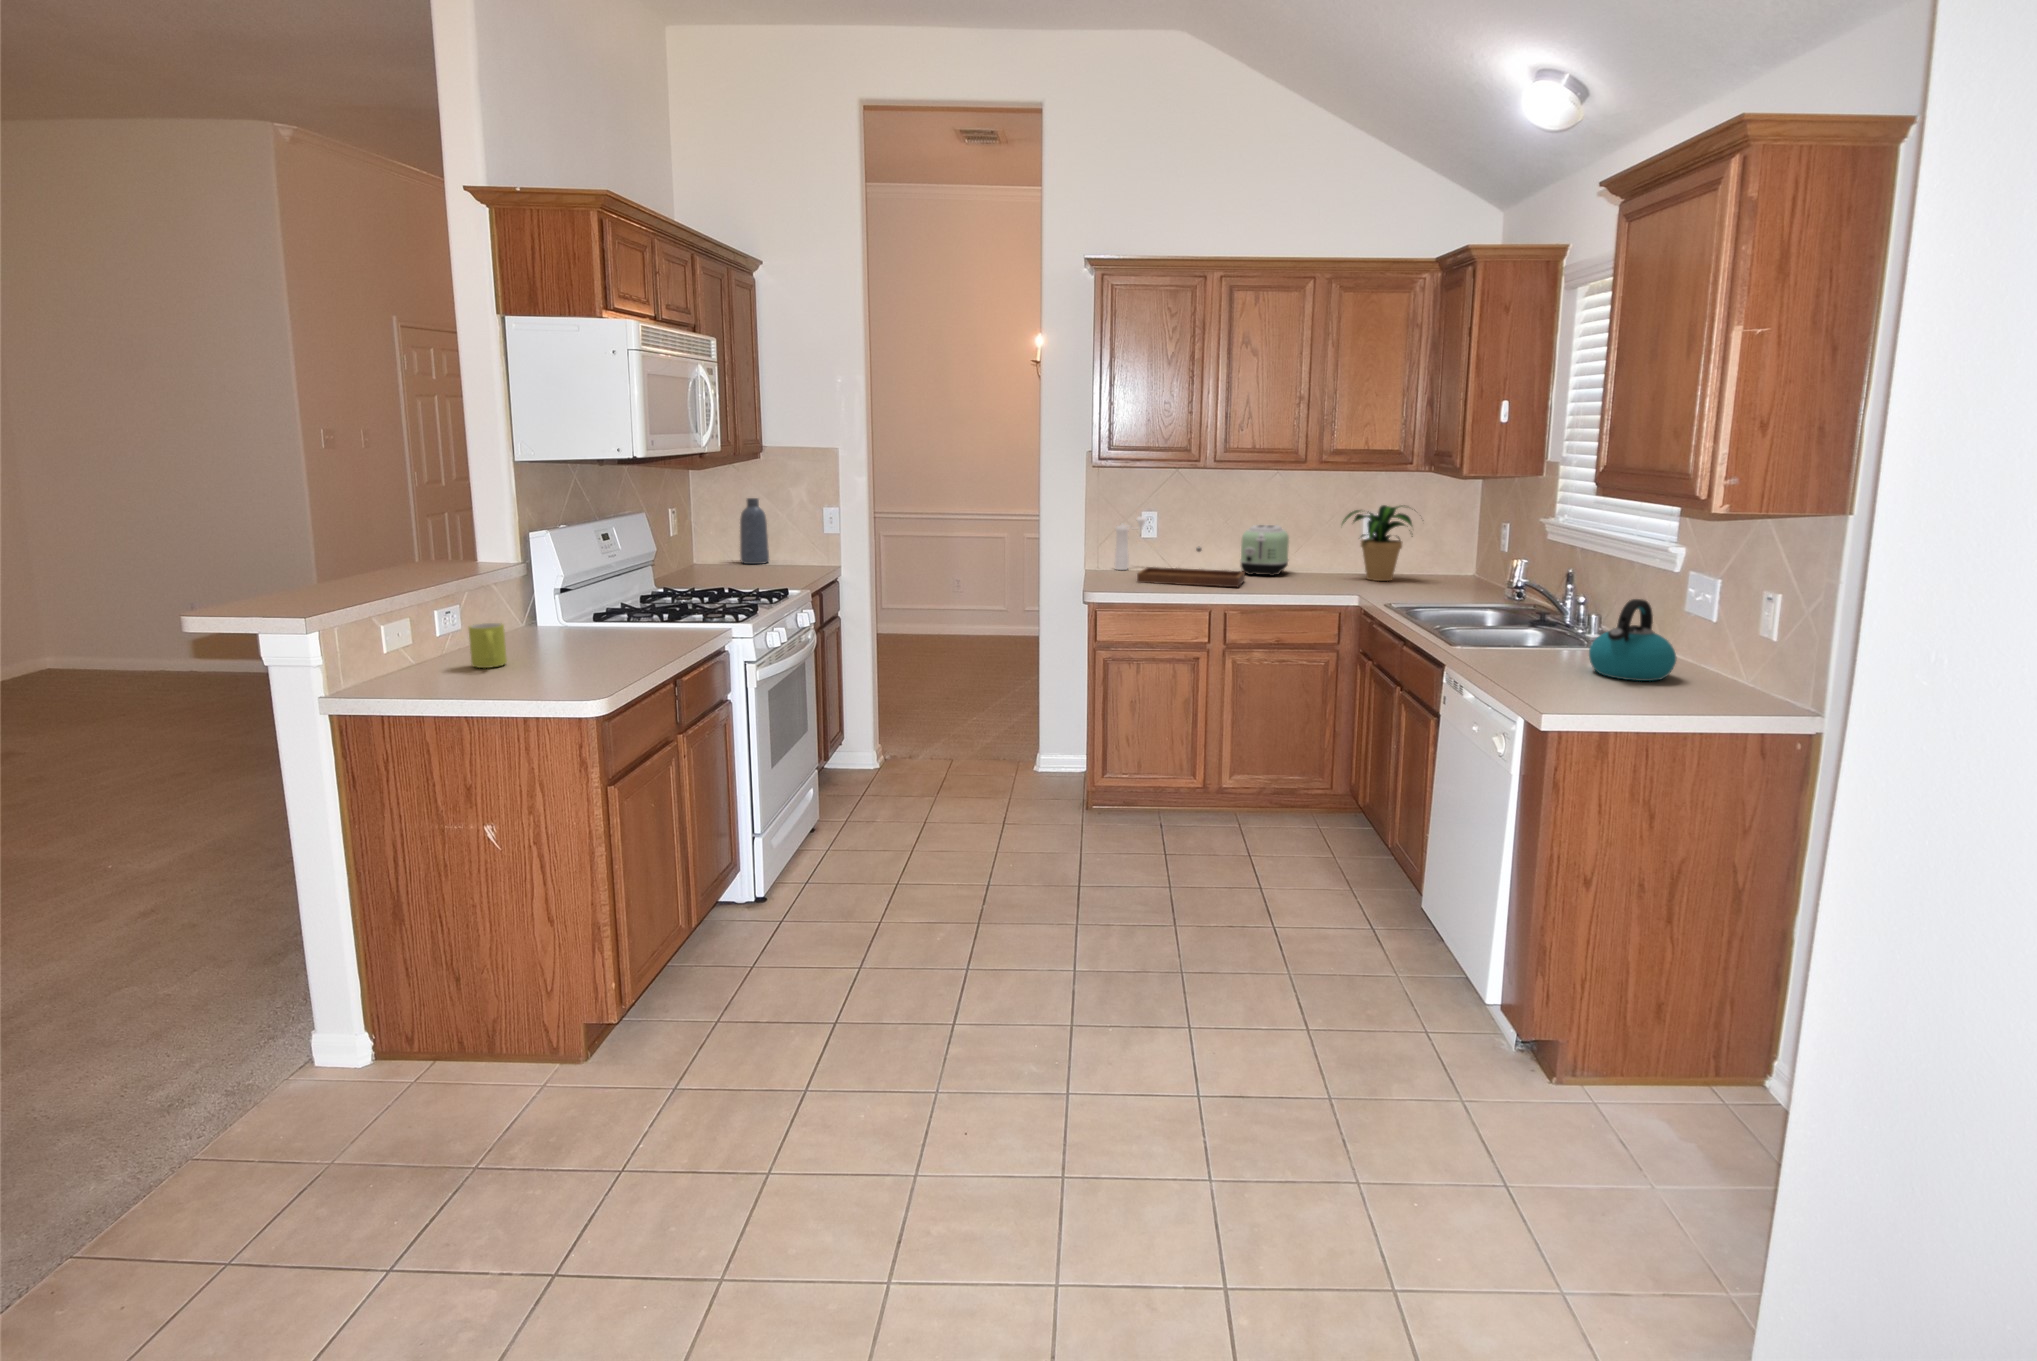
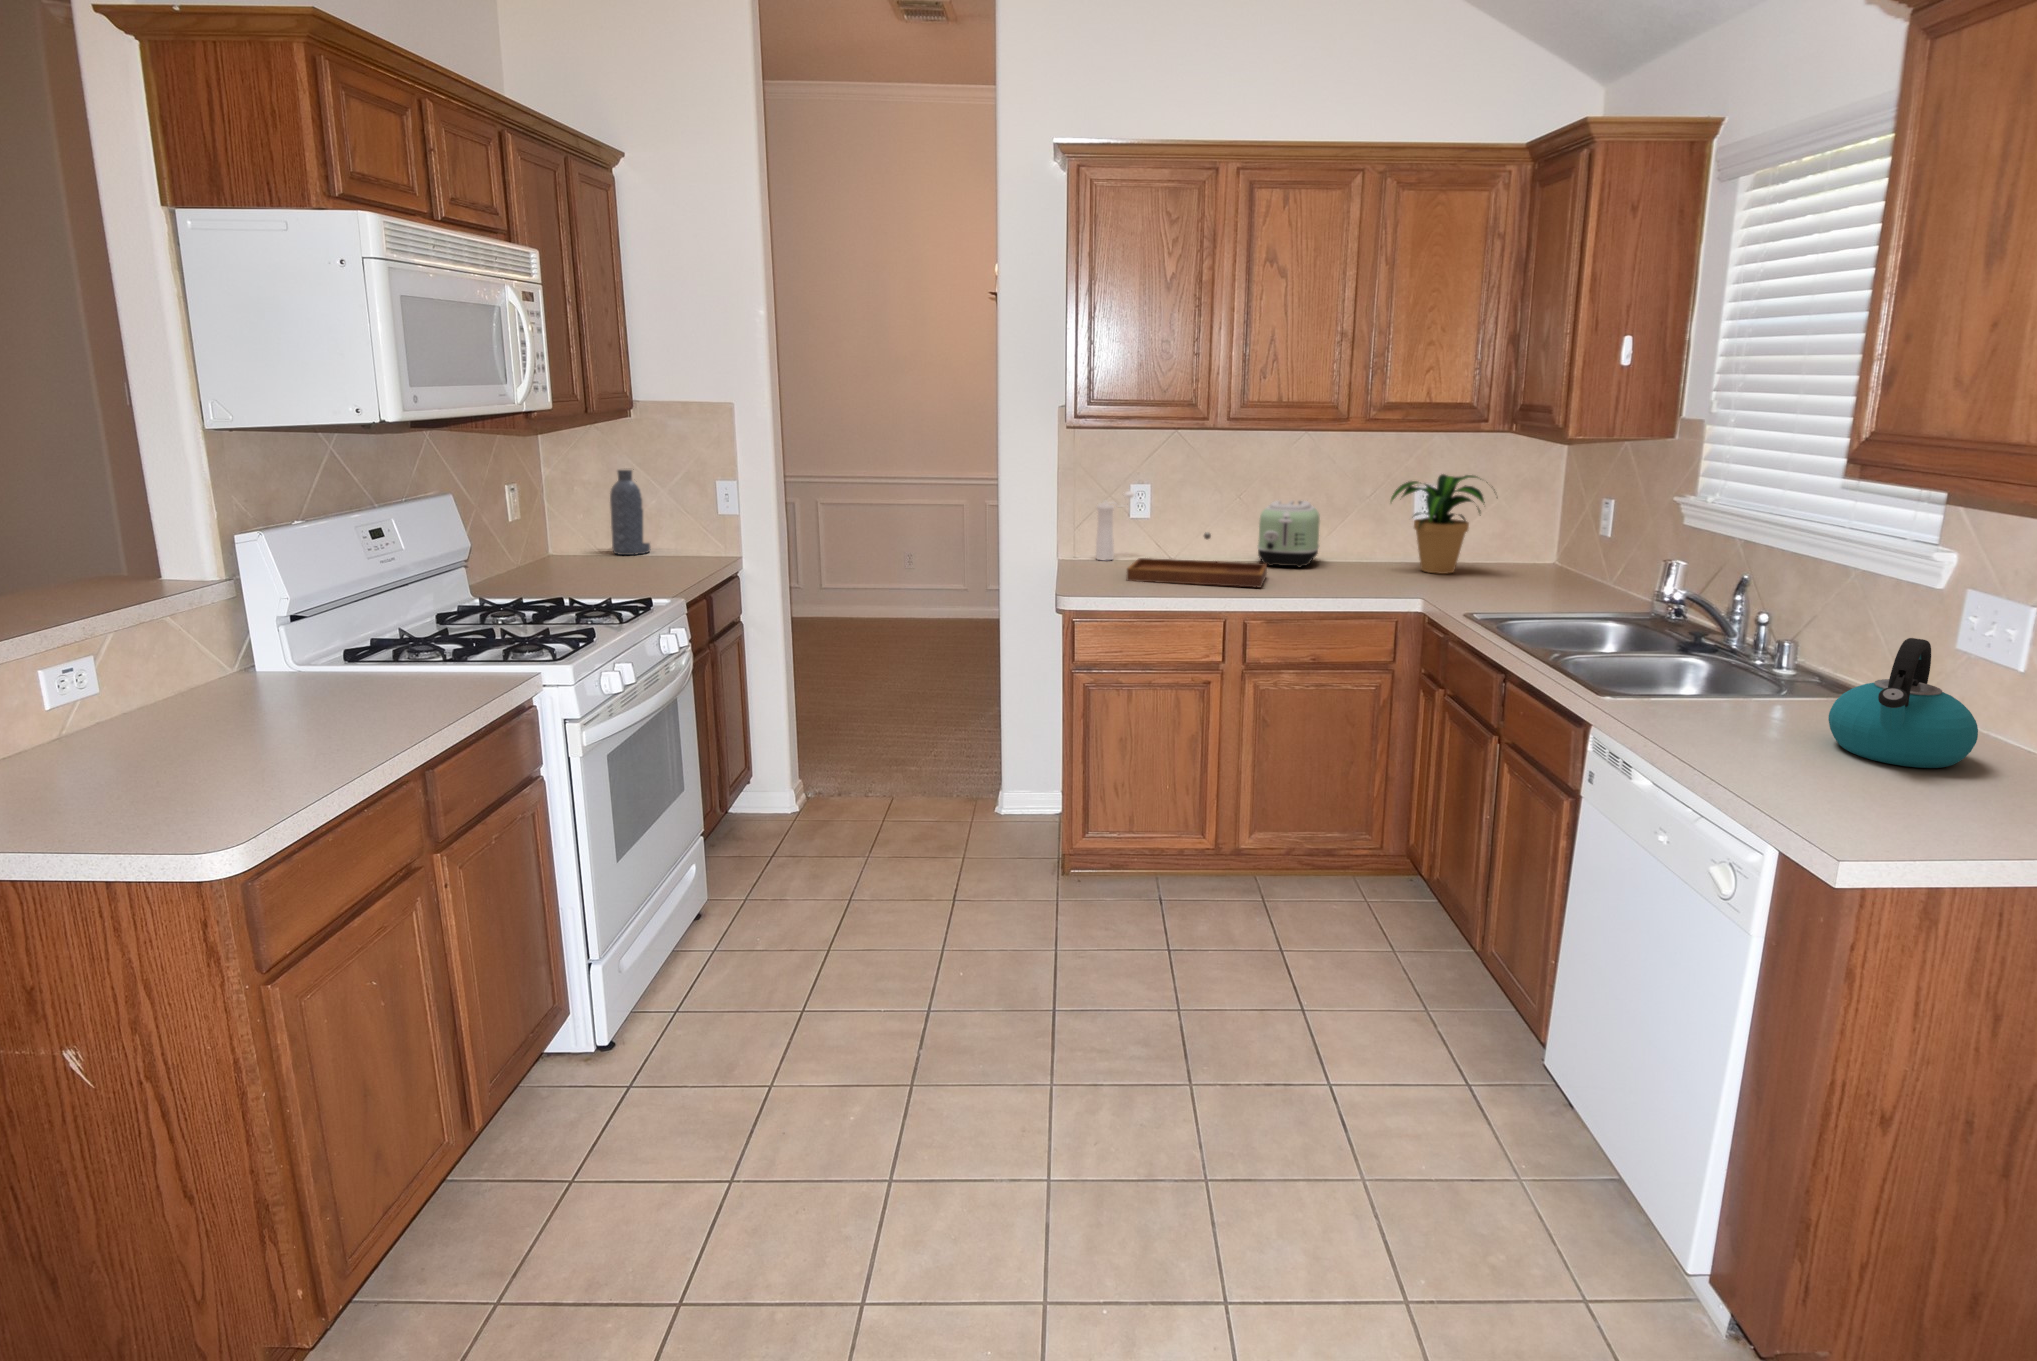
mug: present [469,623,507,668] -> none [66,693,142,768]

